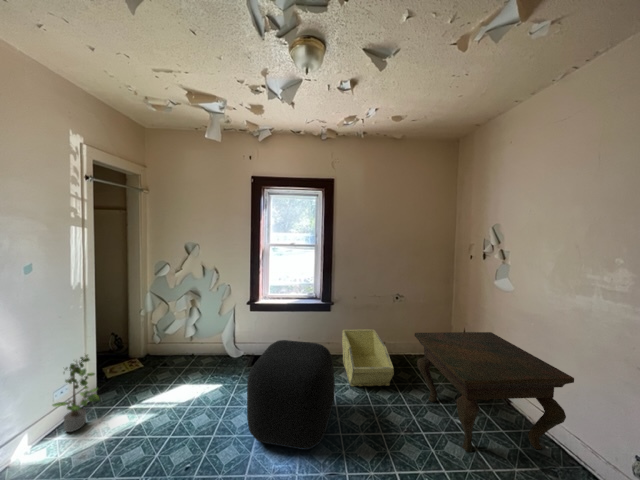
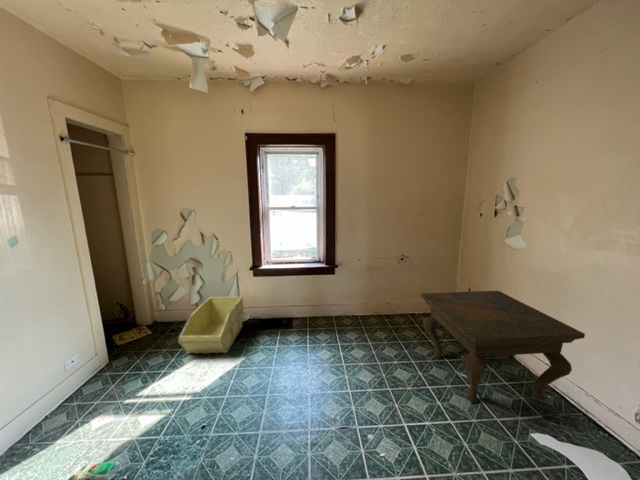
storage bin: present [342,330,394,386] -> present [178,296,244,353]
ottoman: present [247,340,335,450] -> none [256,305,342,407]
potted plant: present [53,355,100,432] -> none [64,324,114,397]

